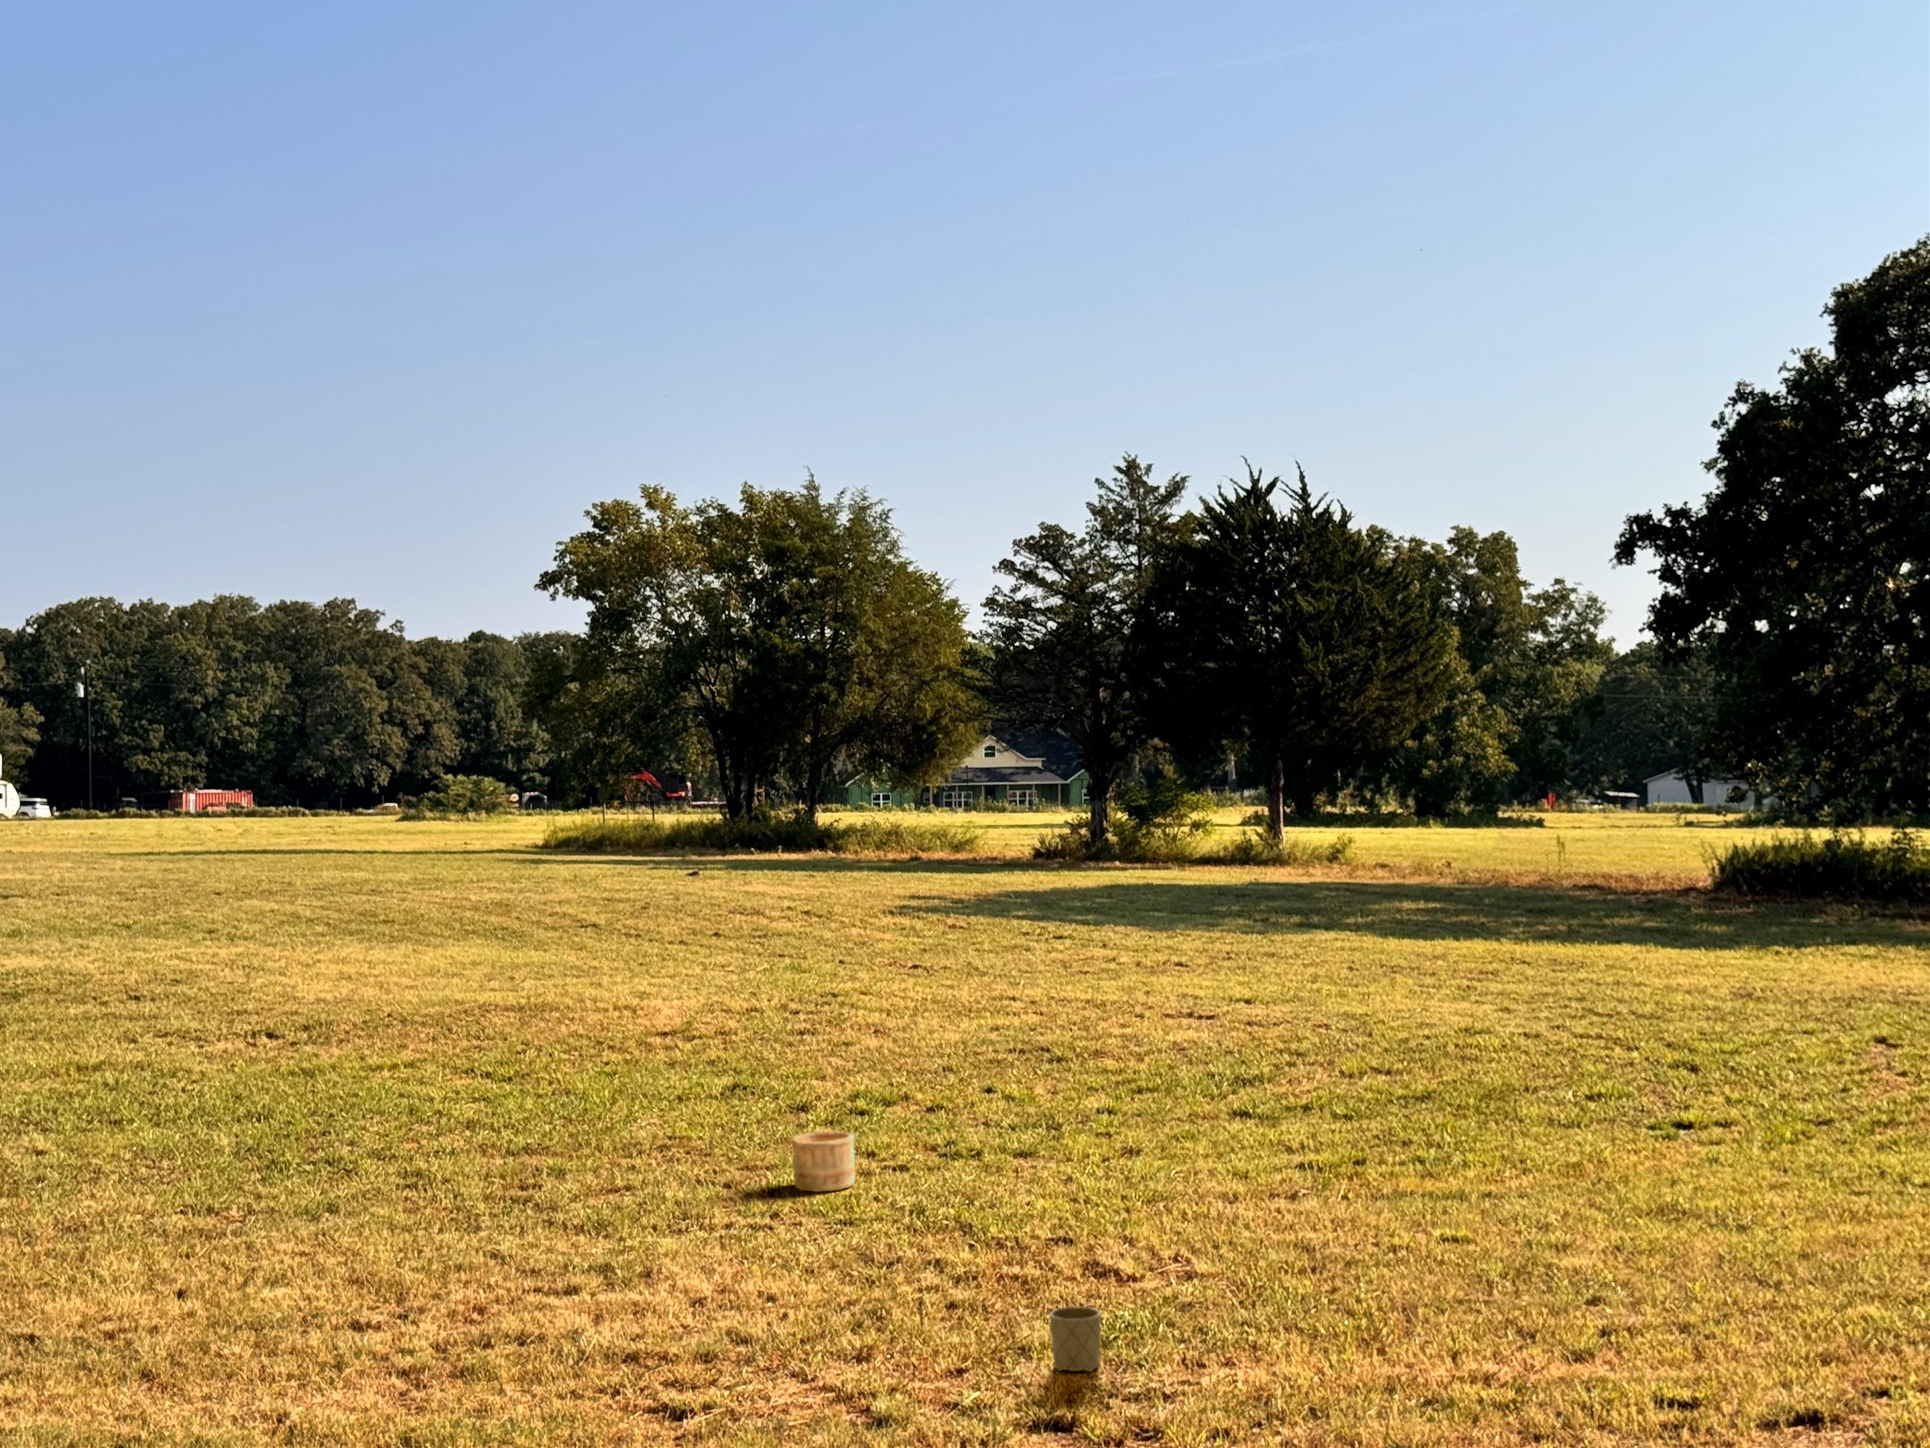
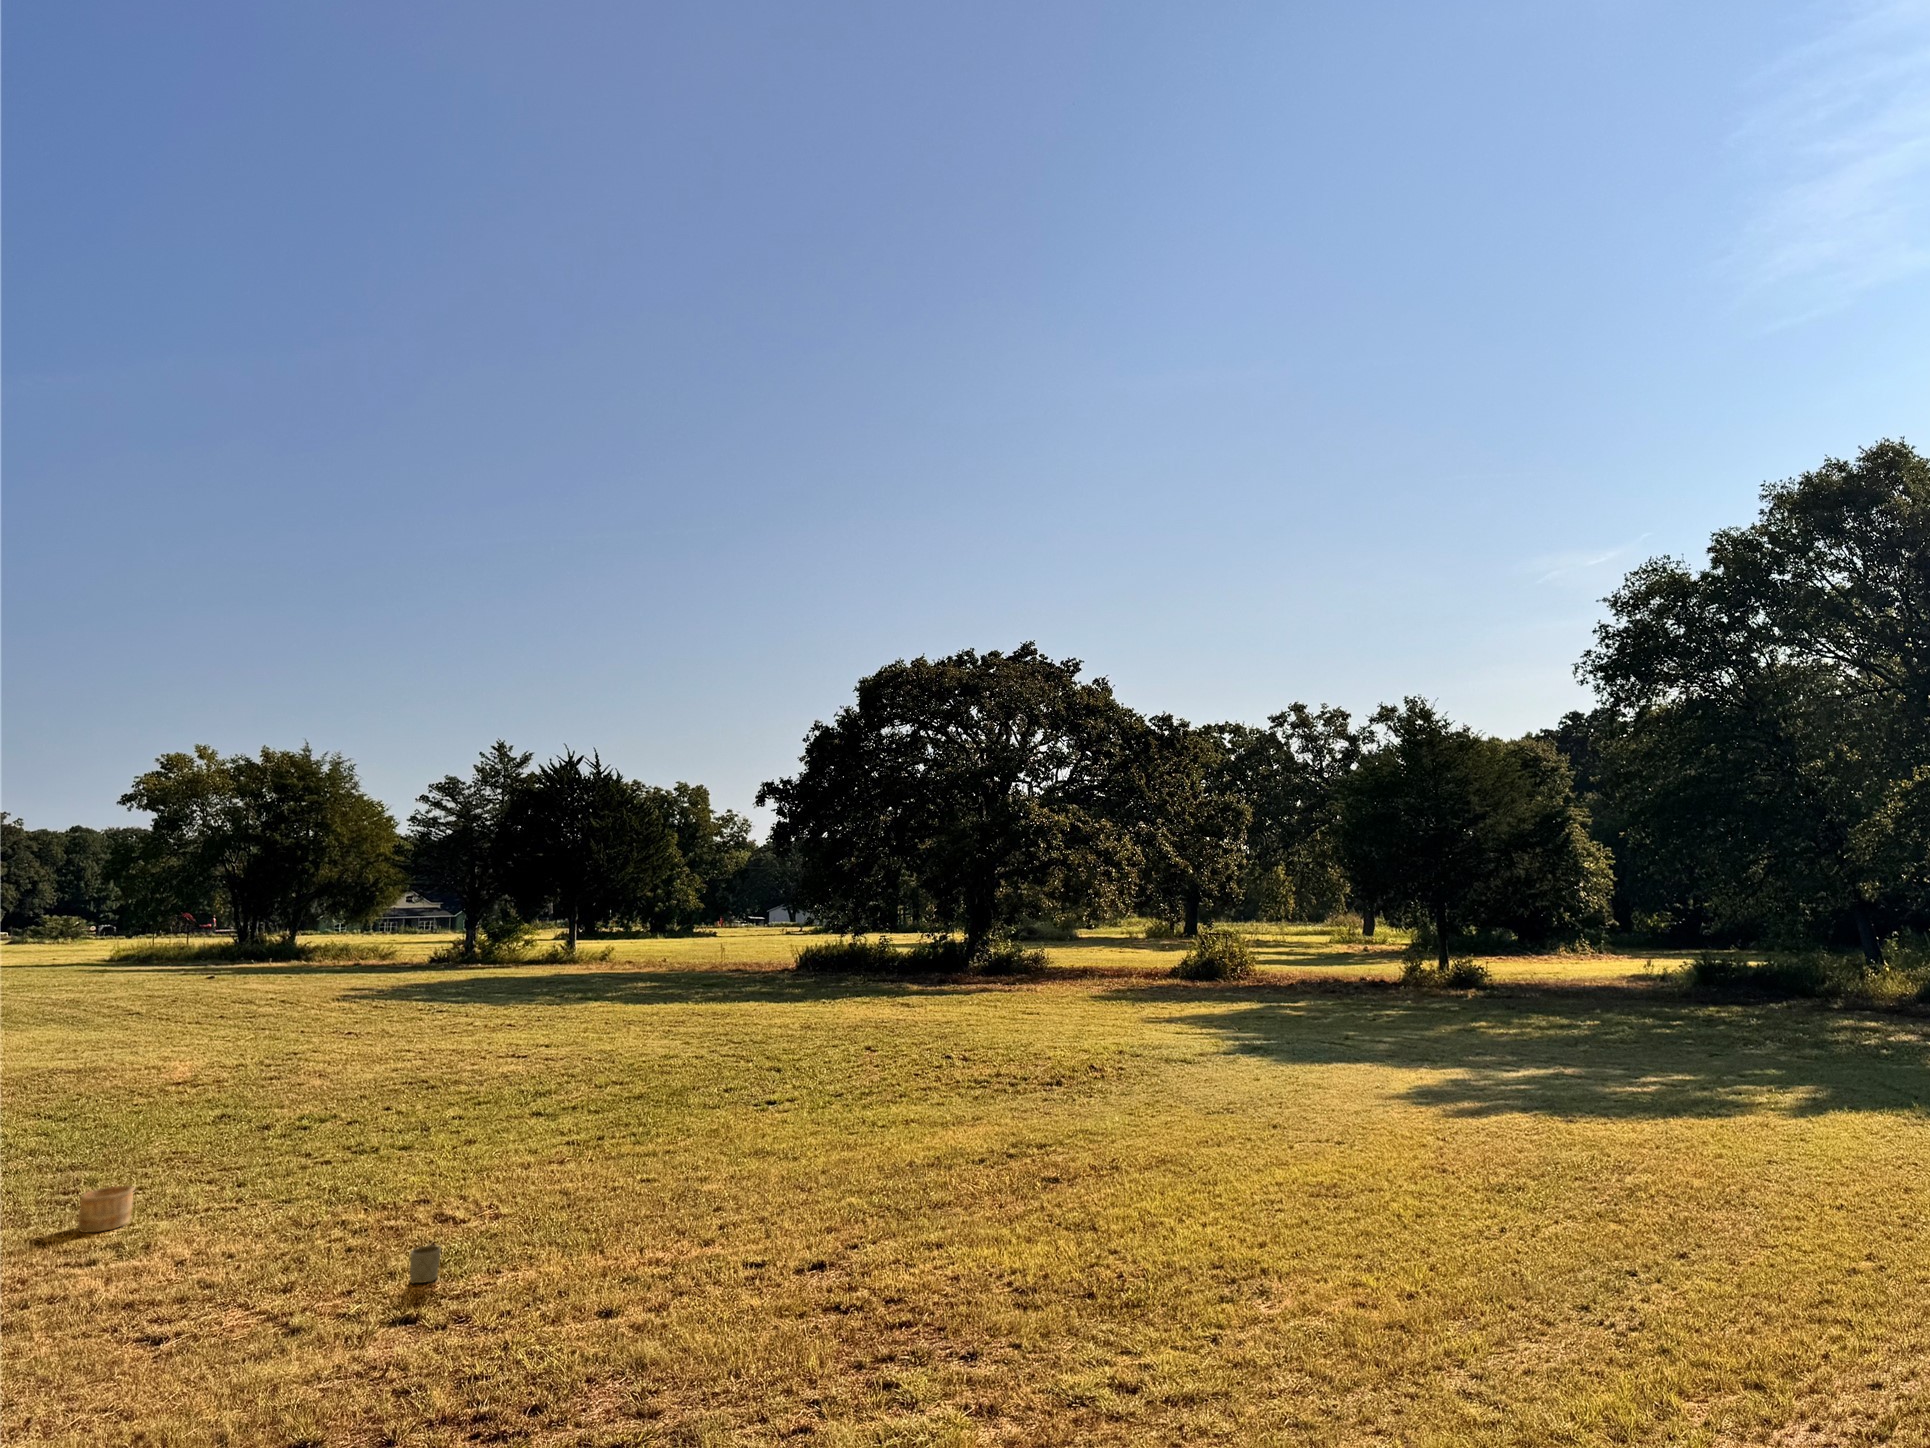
wooden bucket: present [790,1131,855,1192] -> present [78,1186,134,1233]

